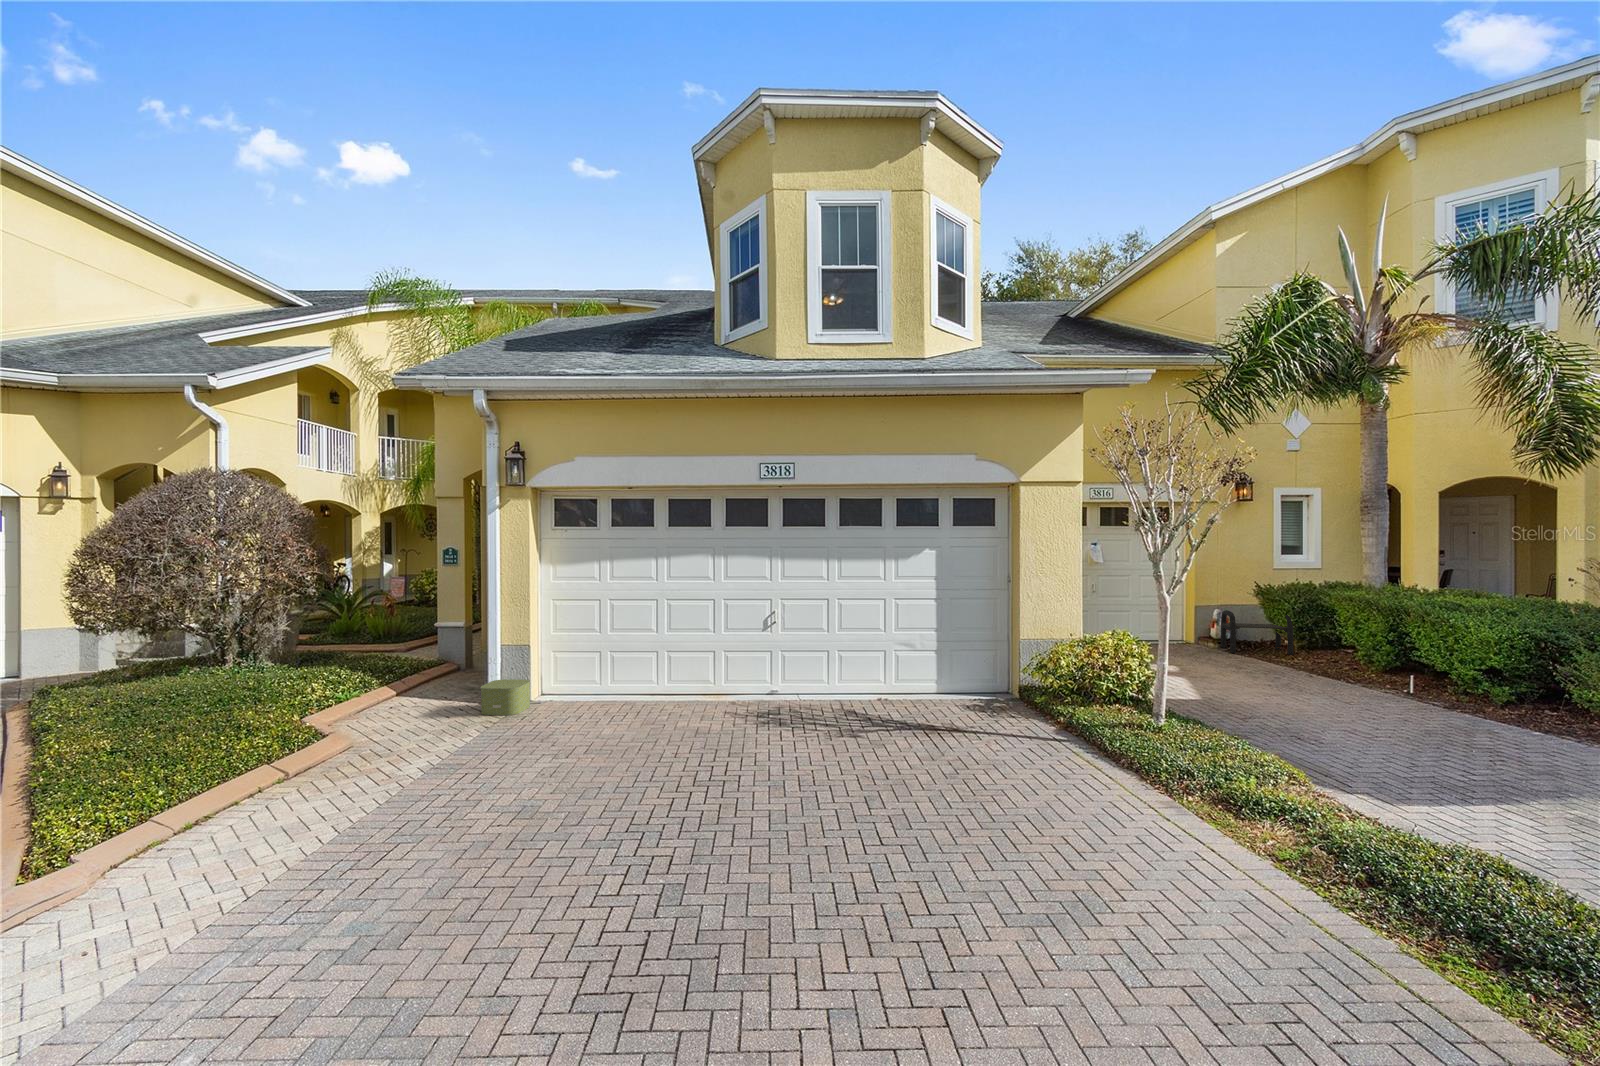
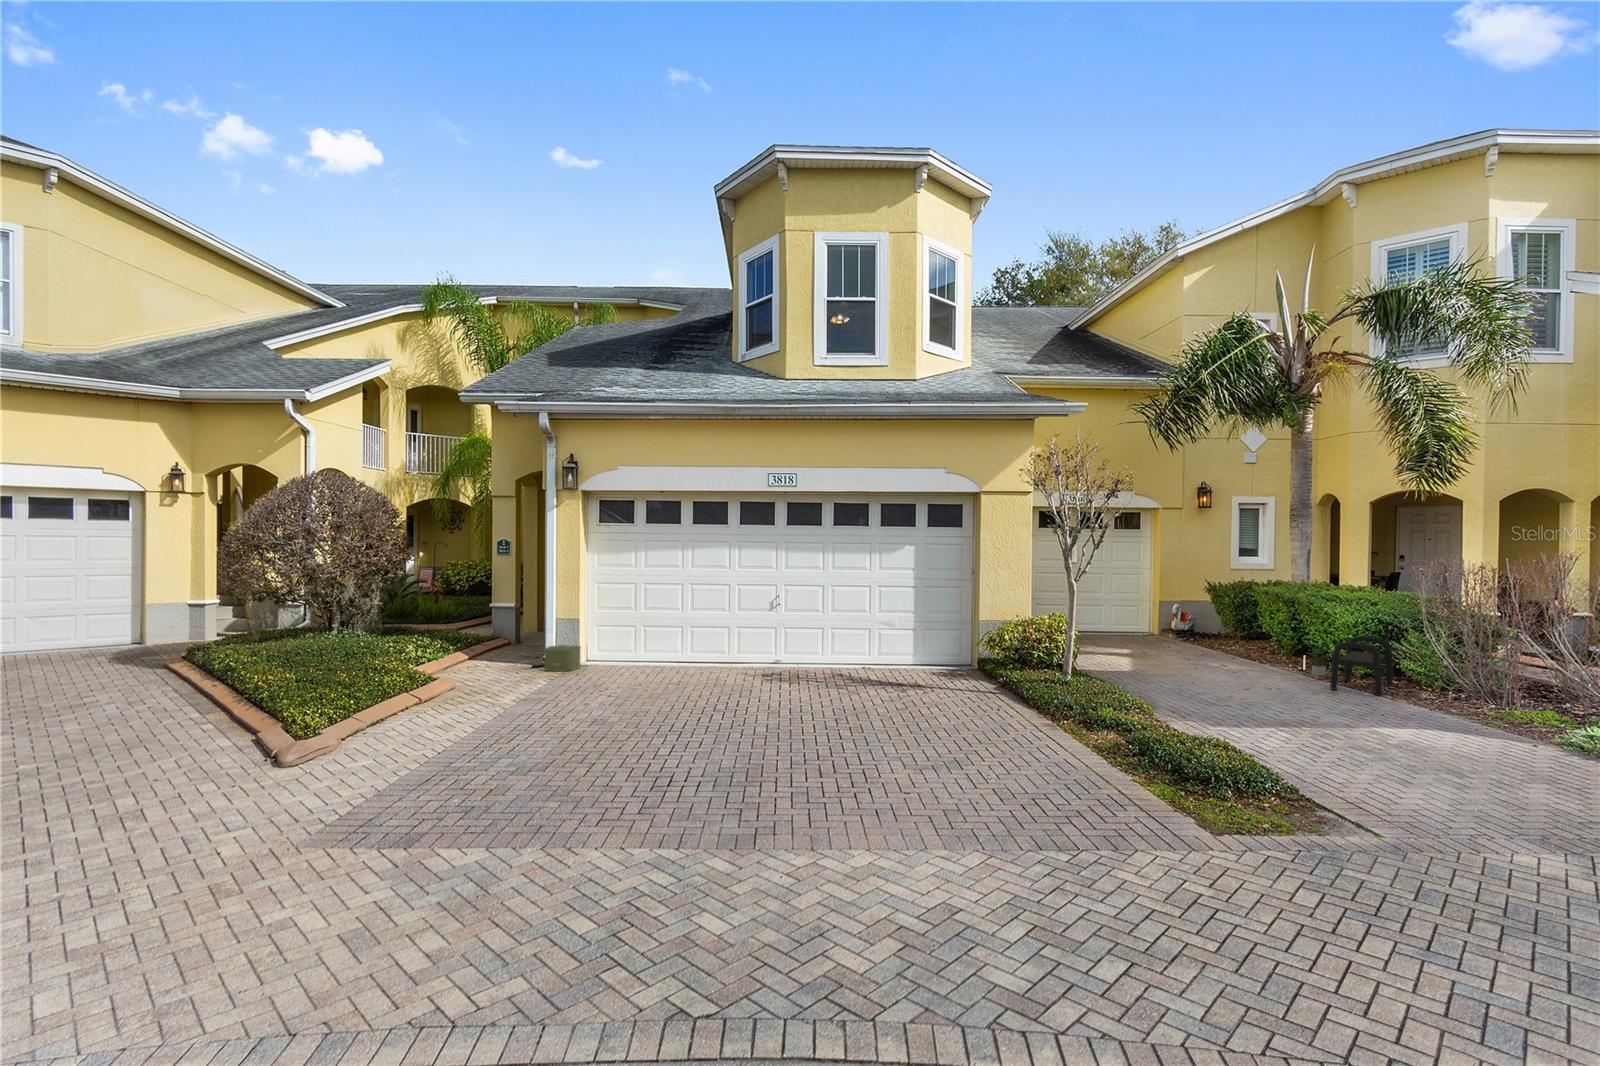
bench: present [1221,610,1293,655] -> present [1330,636,1393,696]
potted plant: none [1414,659,1455,702] -> present [1304,642,1331,676]

